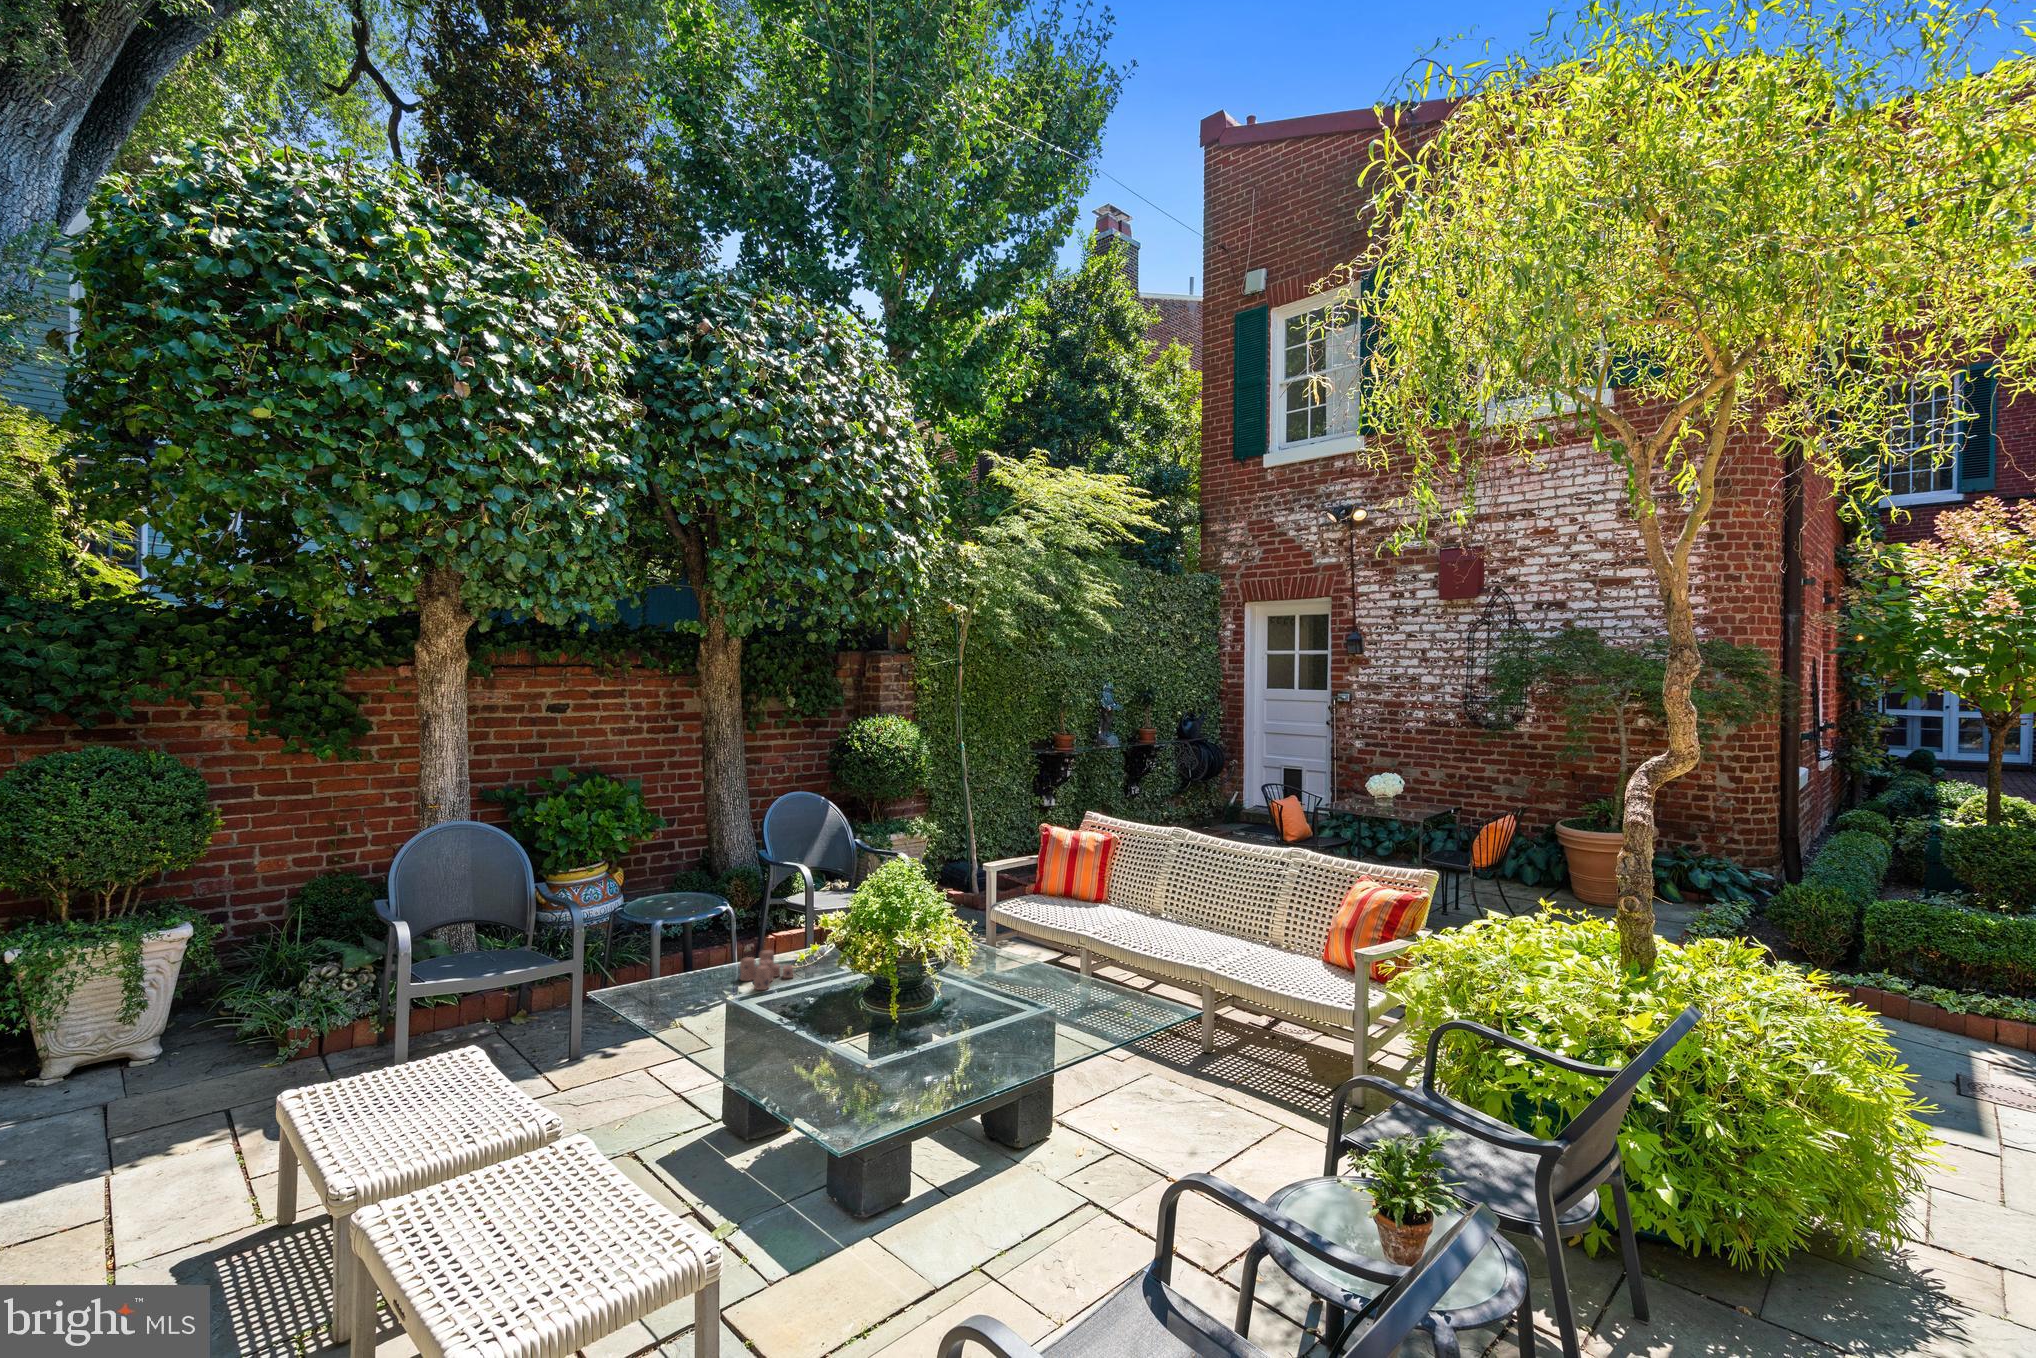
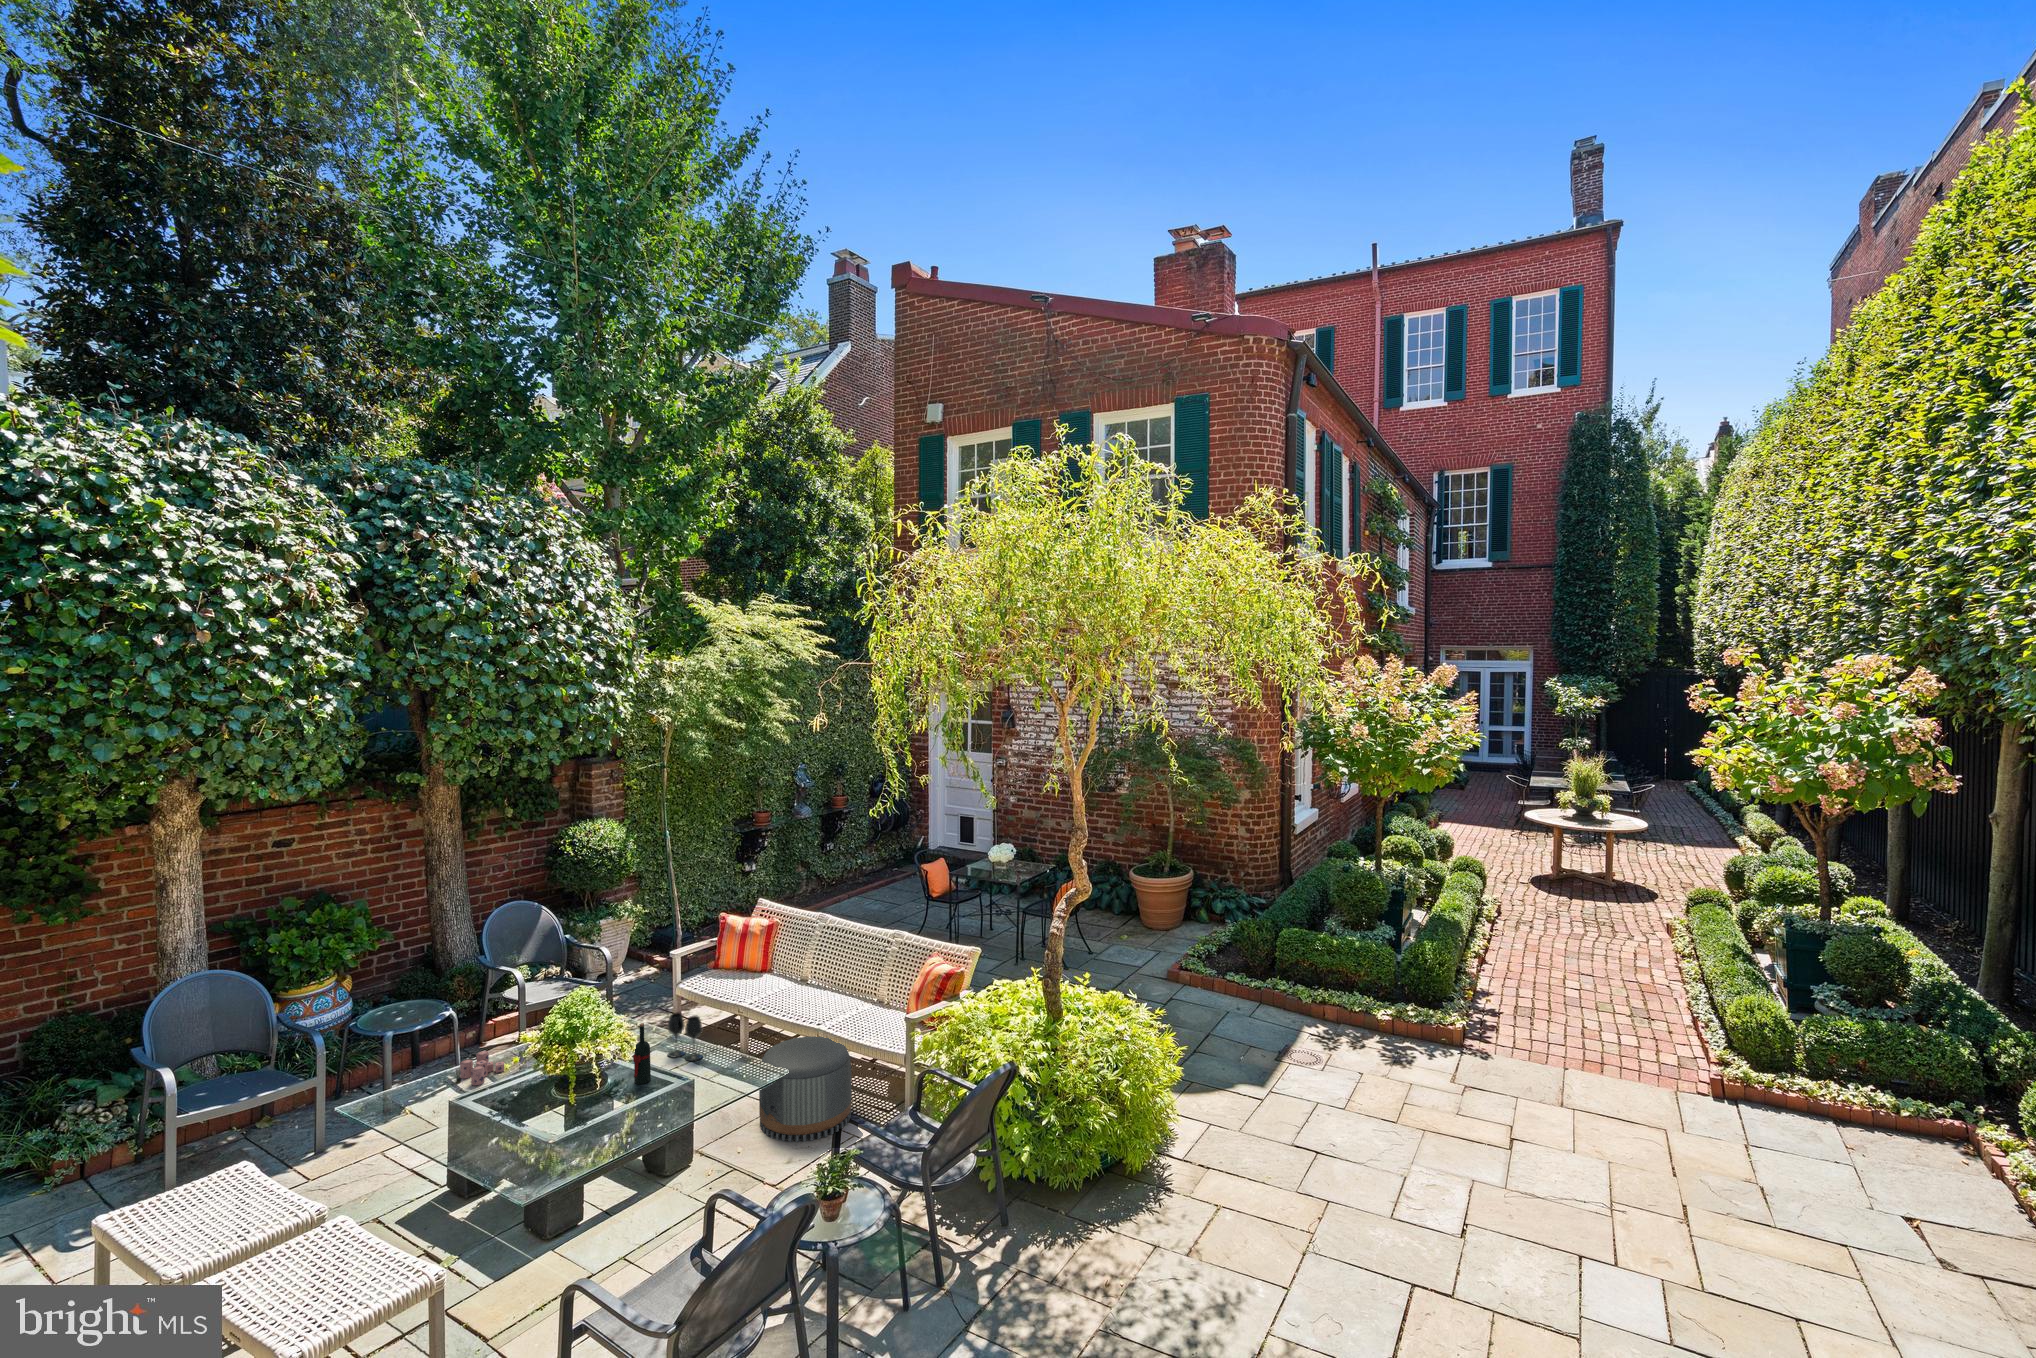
wine glass: none [1002,921,1052,989] -> present [667,1013,702,1061]
wine bottle: none [965,923,987,1011] -> present [633,1023,651,1084]
pouf: none [1129,976,1264,1125] -> present [759,1036,851,1142]

